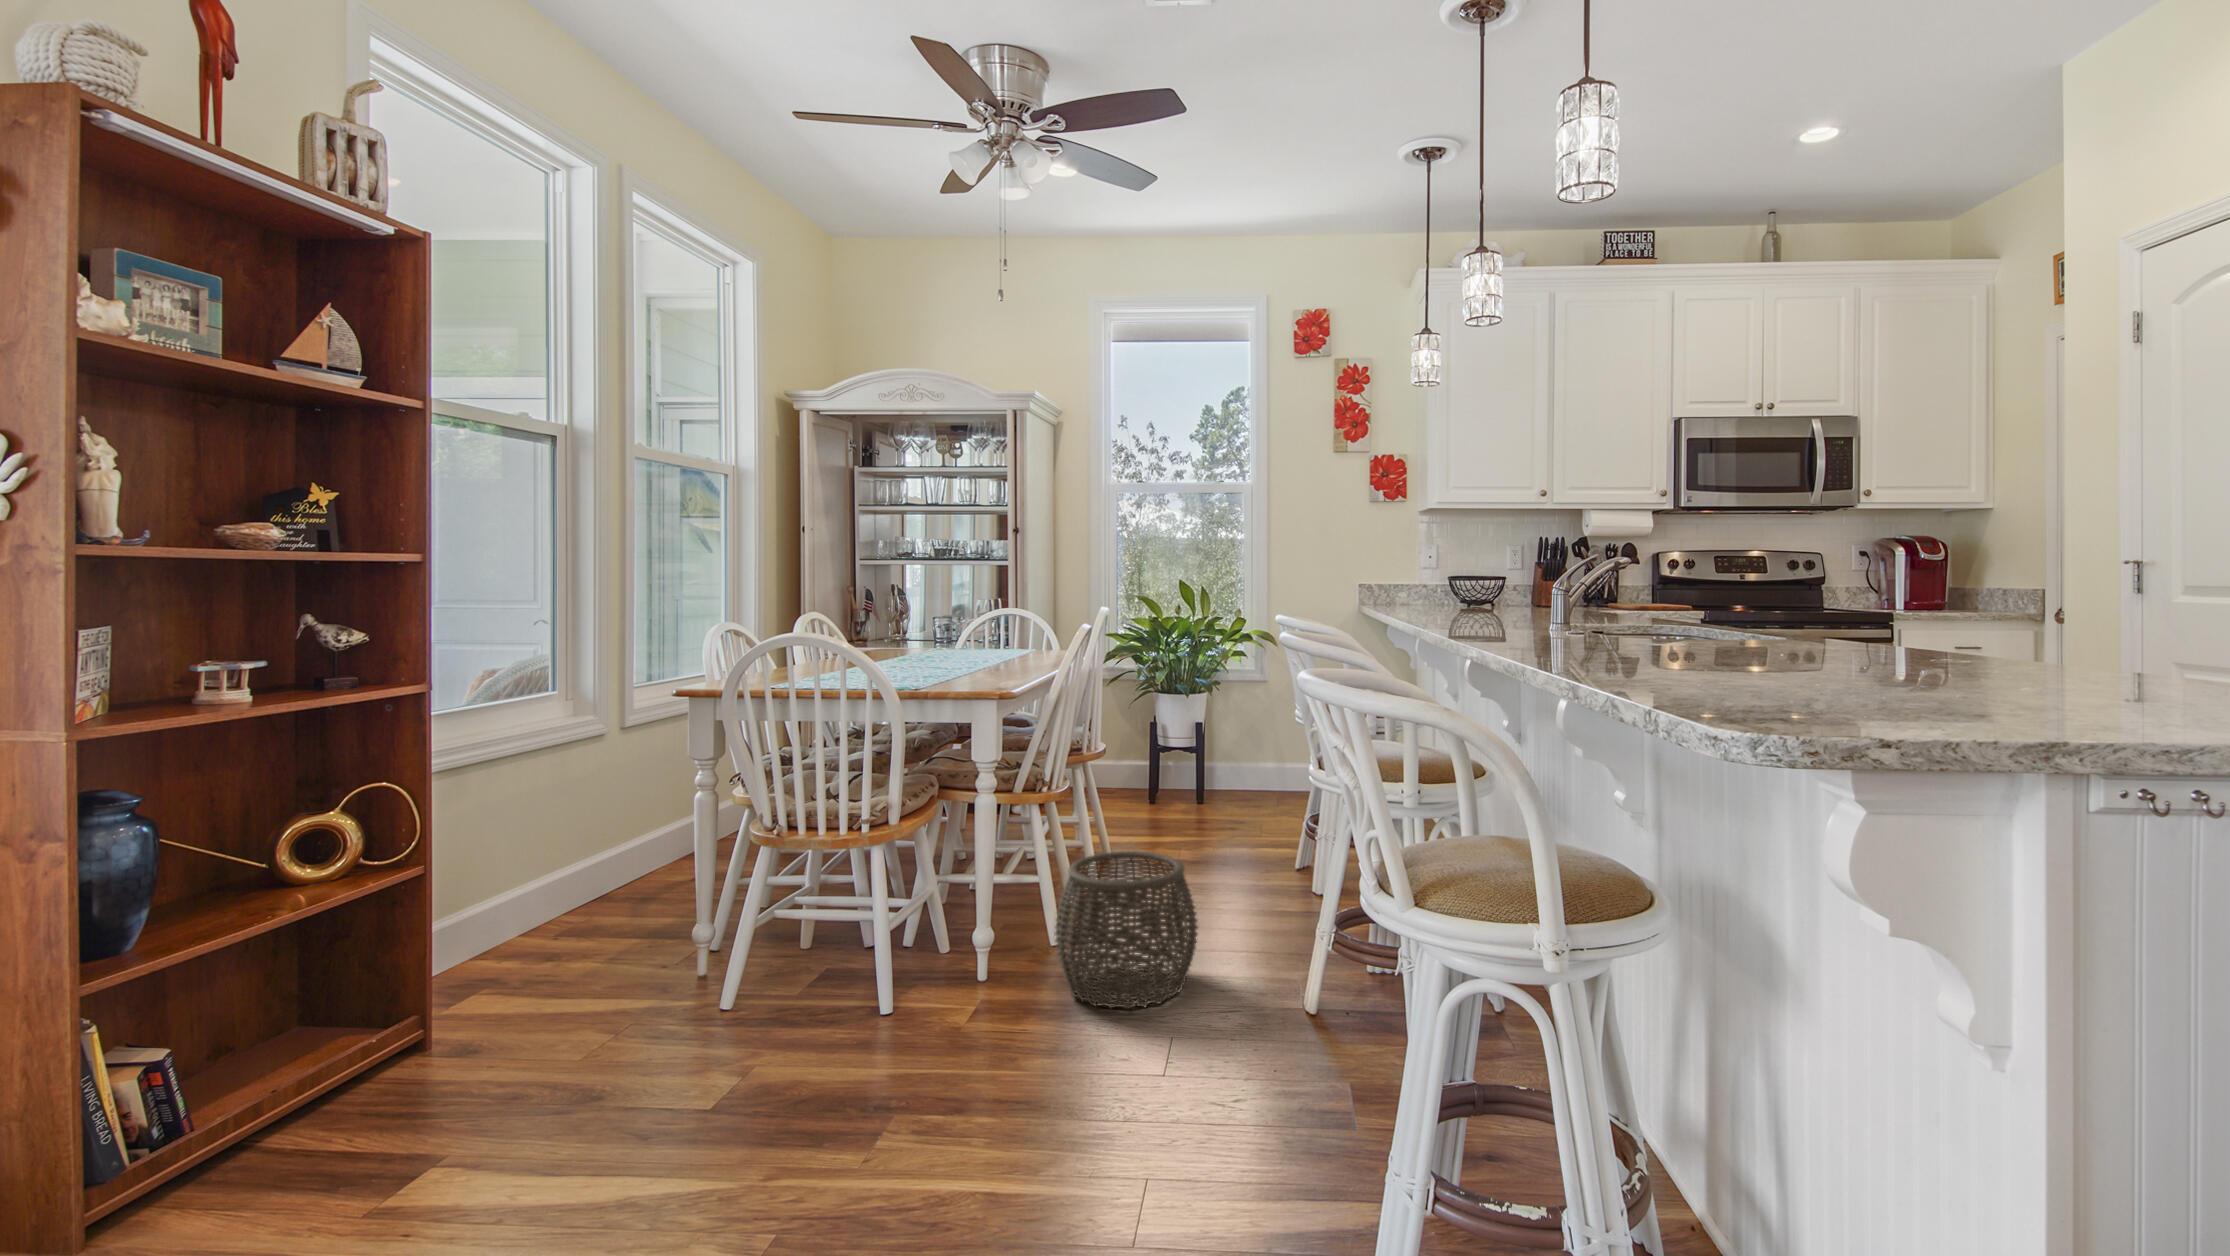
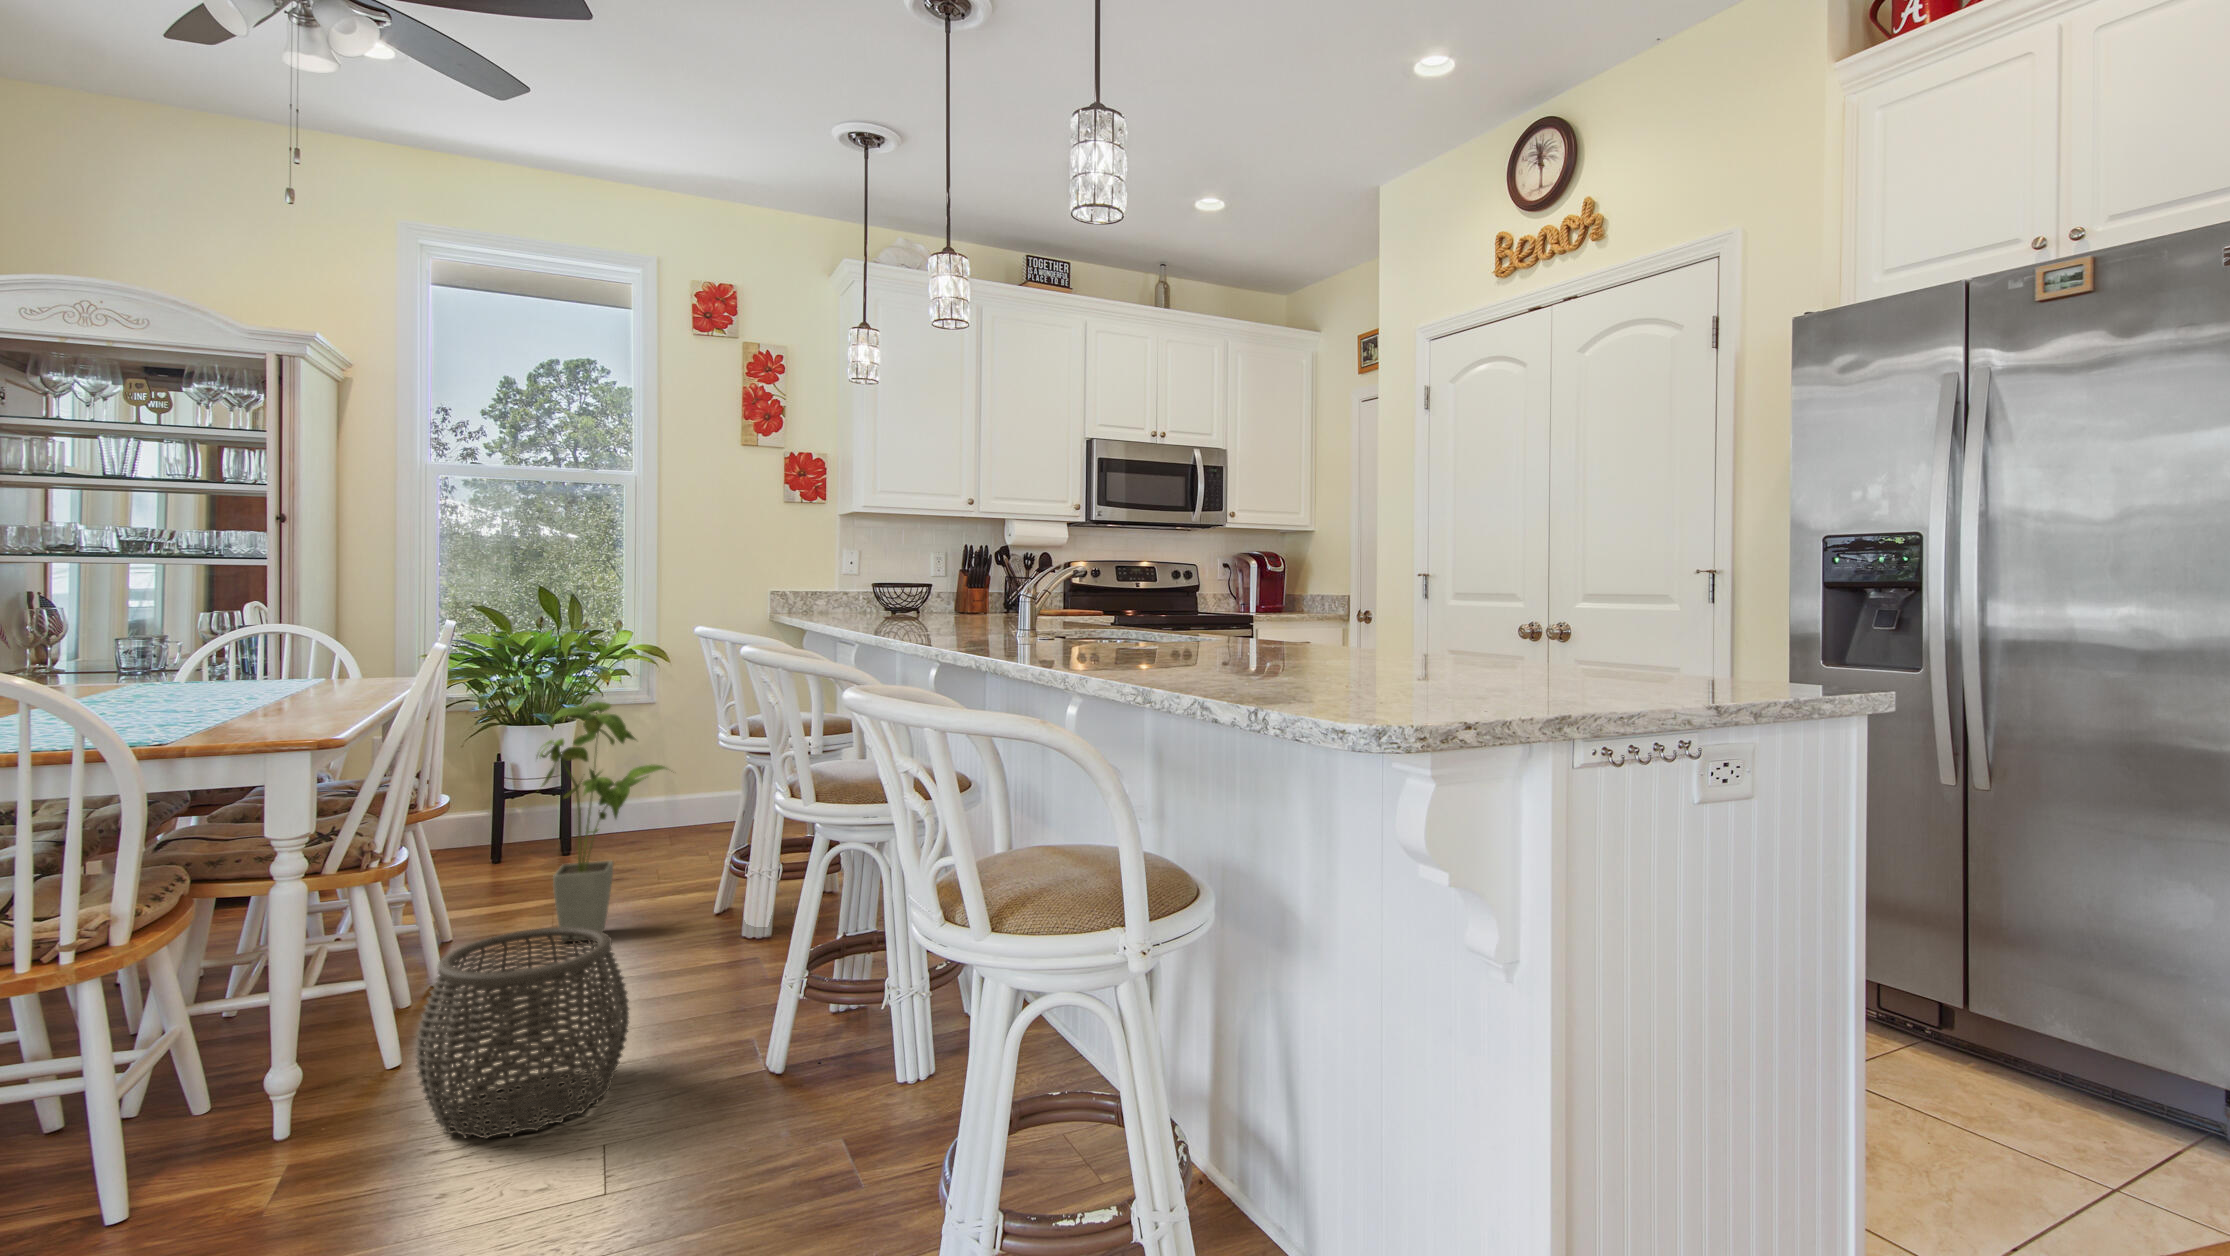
house plant: none [1161,674,1265,870] -> present [537,701,666,939]

